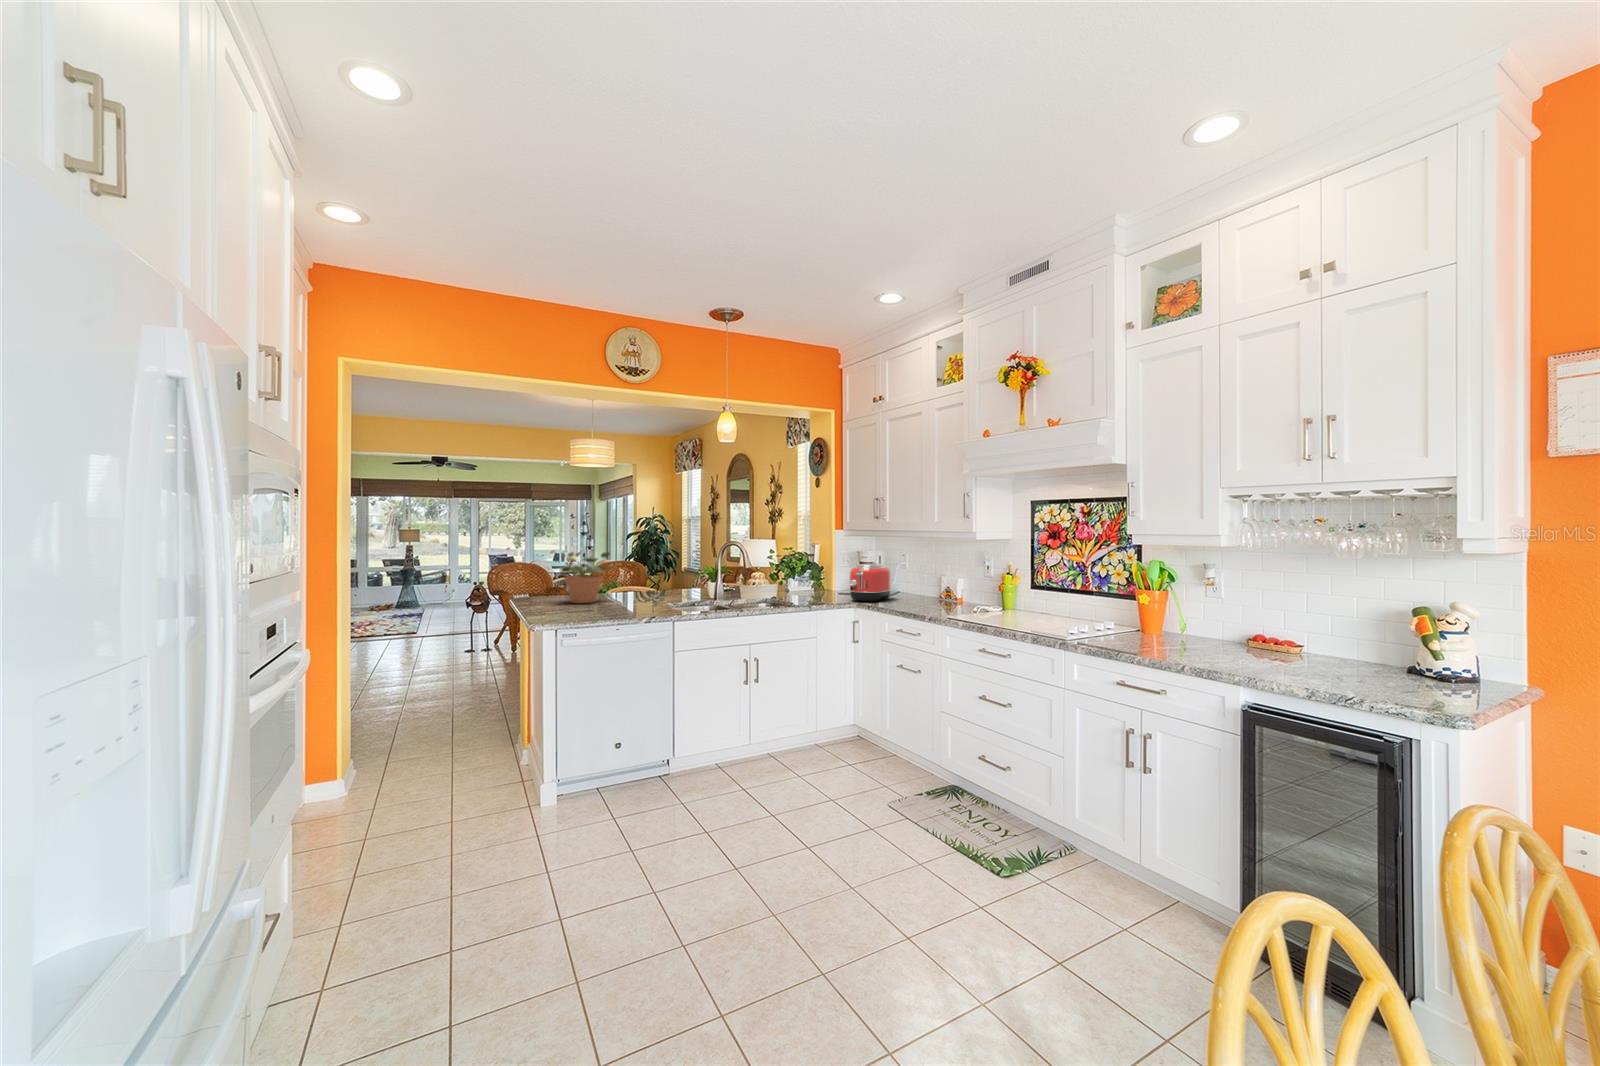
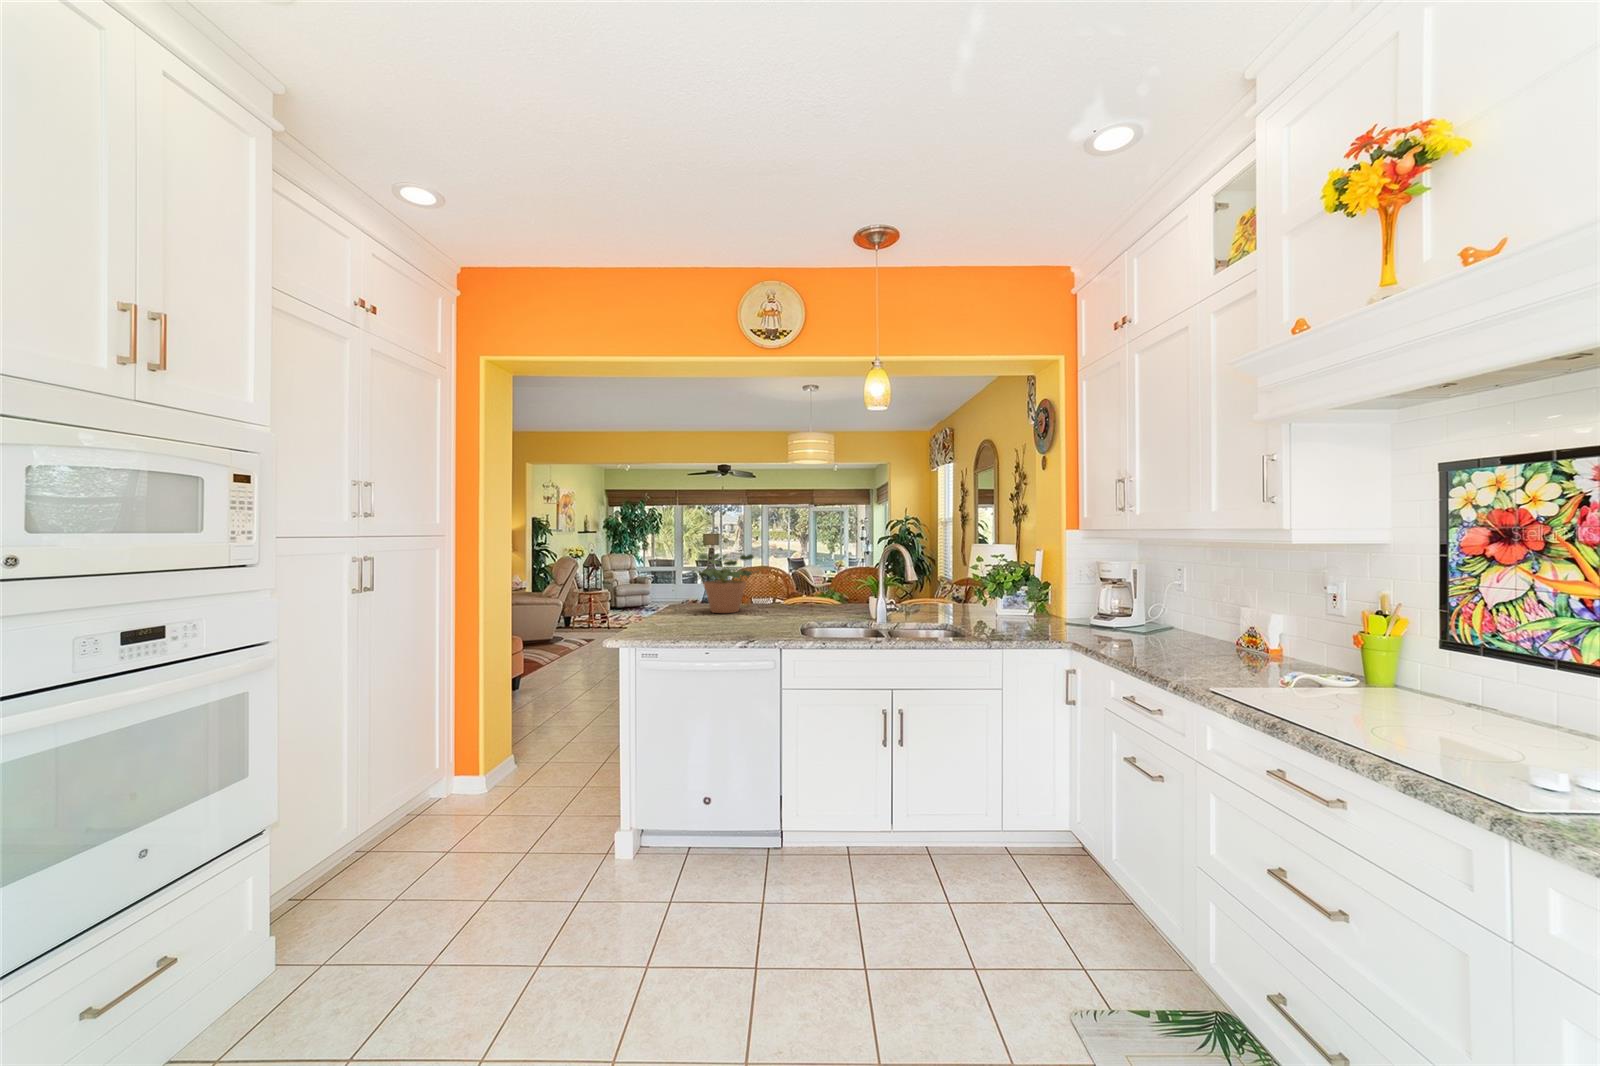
toaster: present [849,564,891,602] -> none [1063,579,1139,639]

